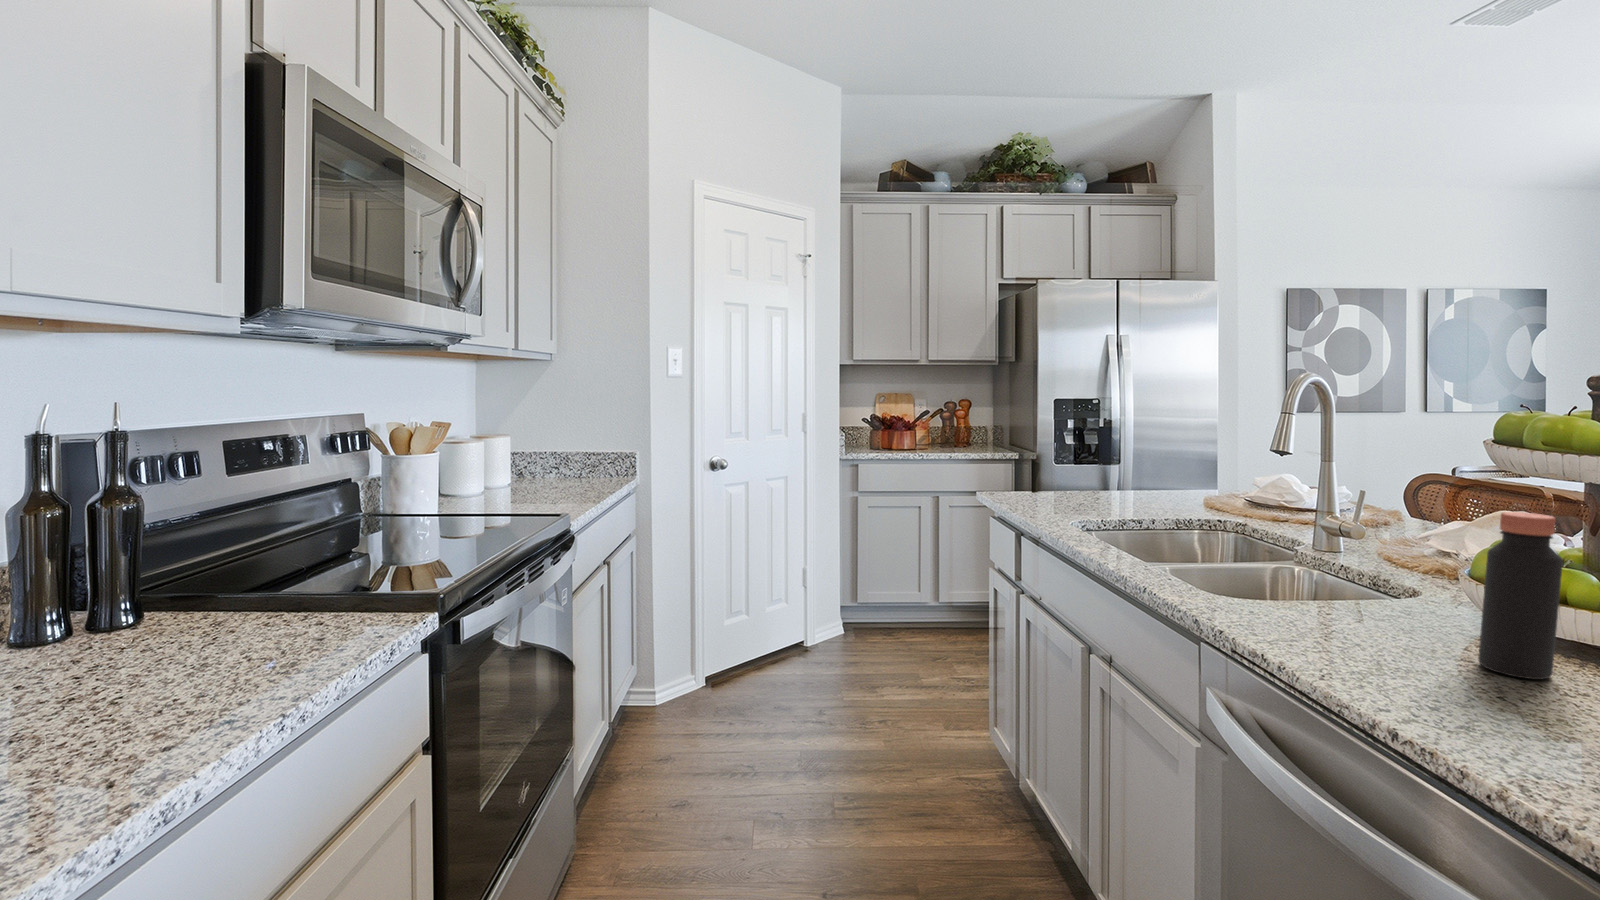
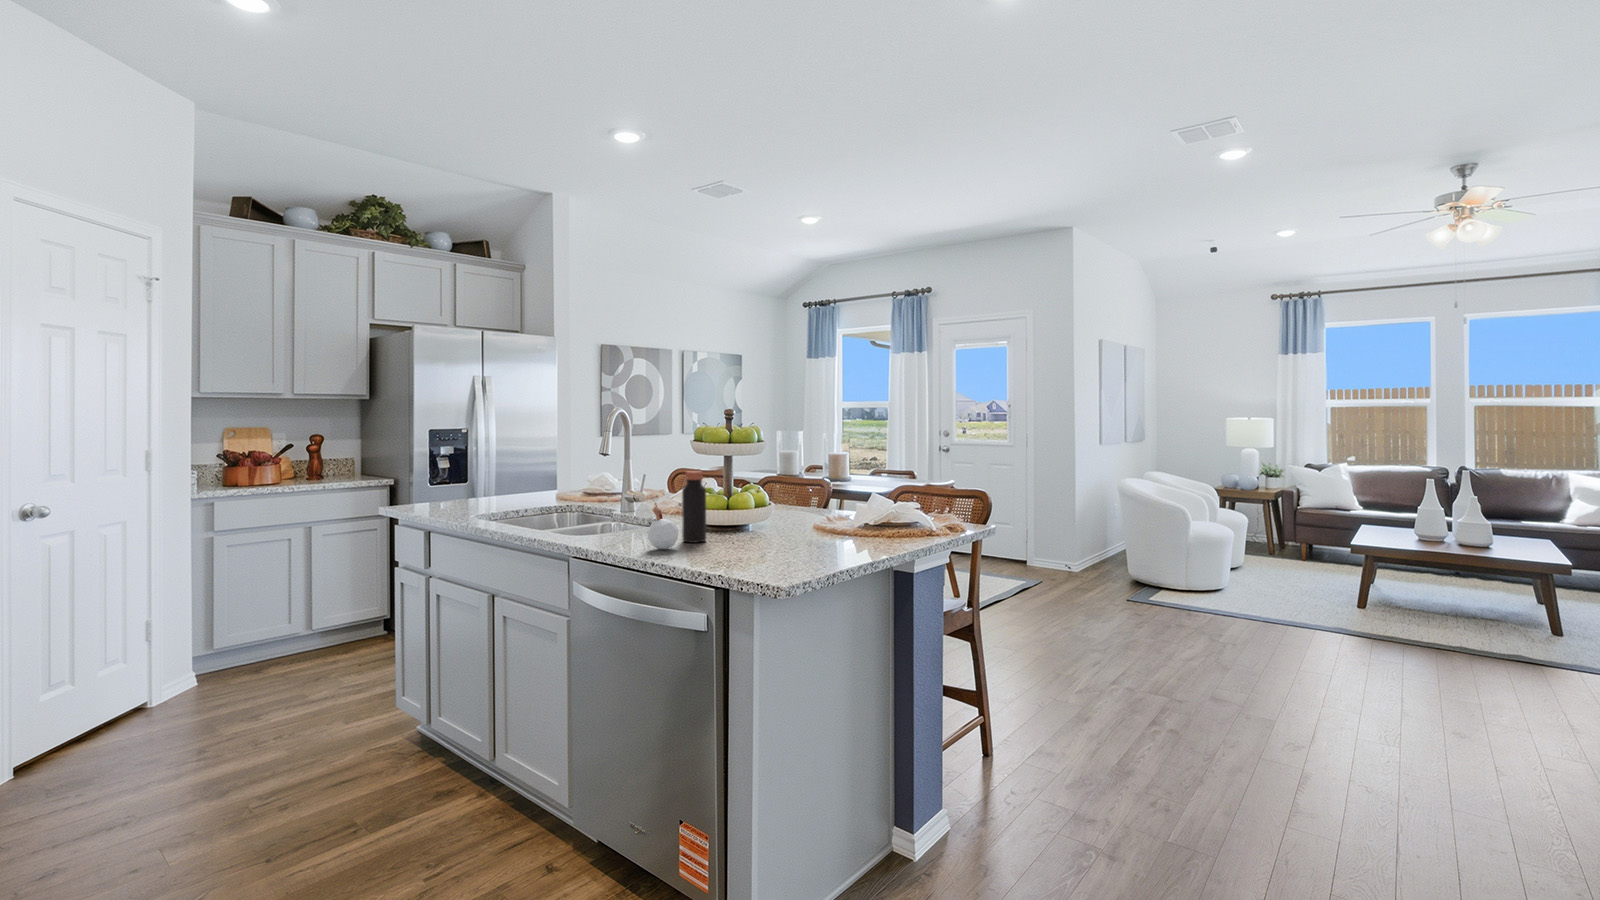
candle: none [1387,562,1477,687] -> present [648,498,679,549]

